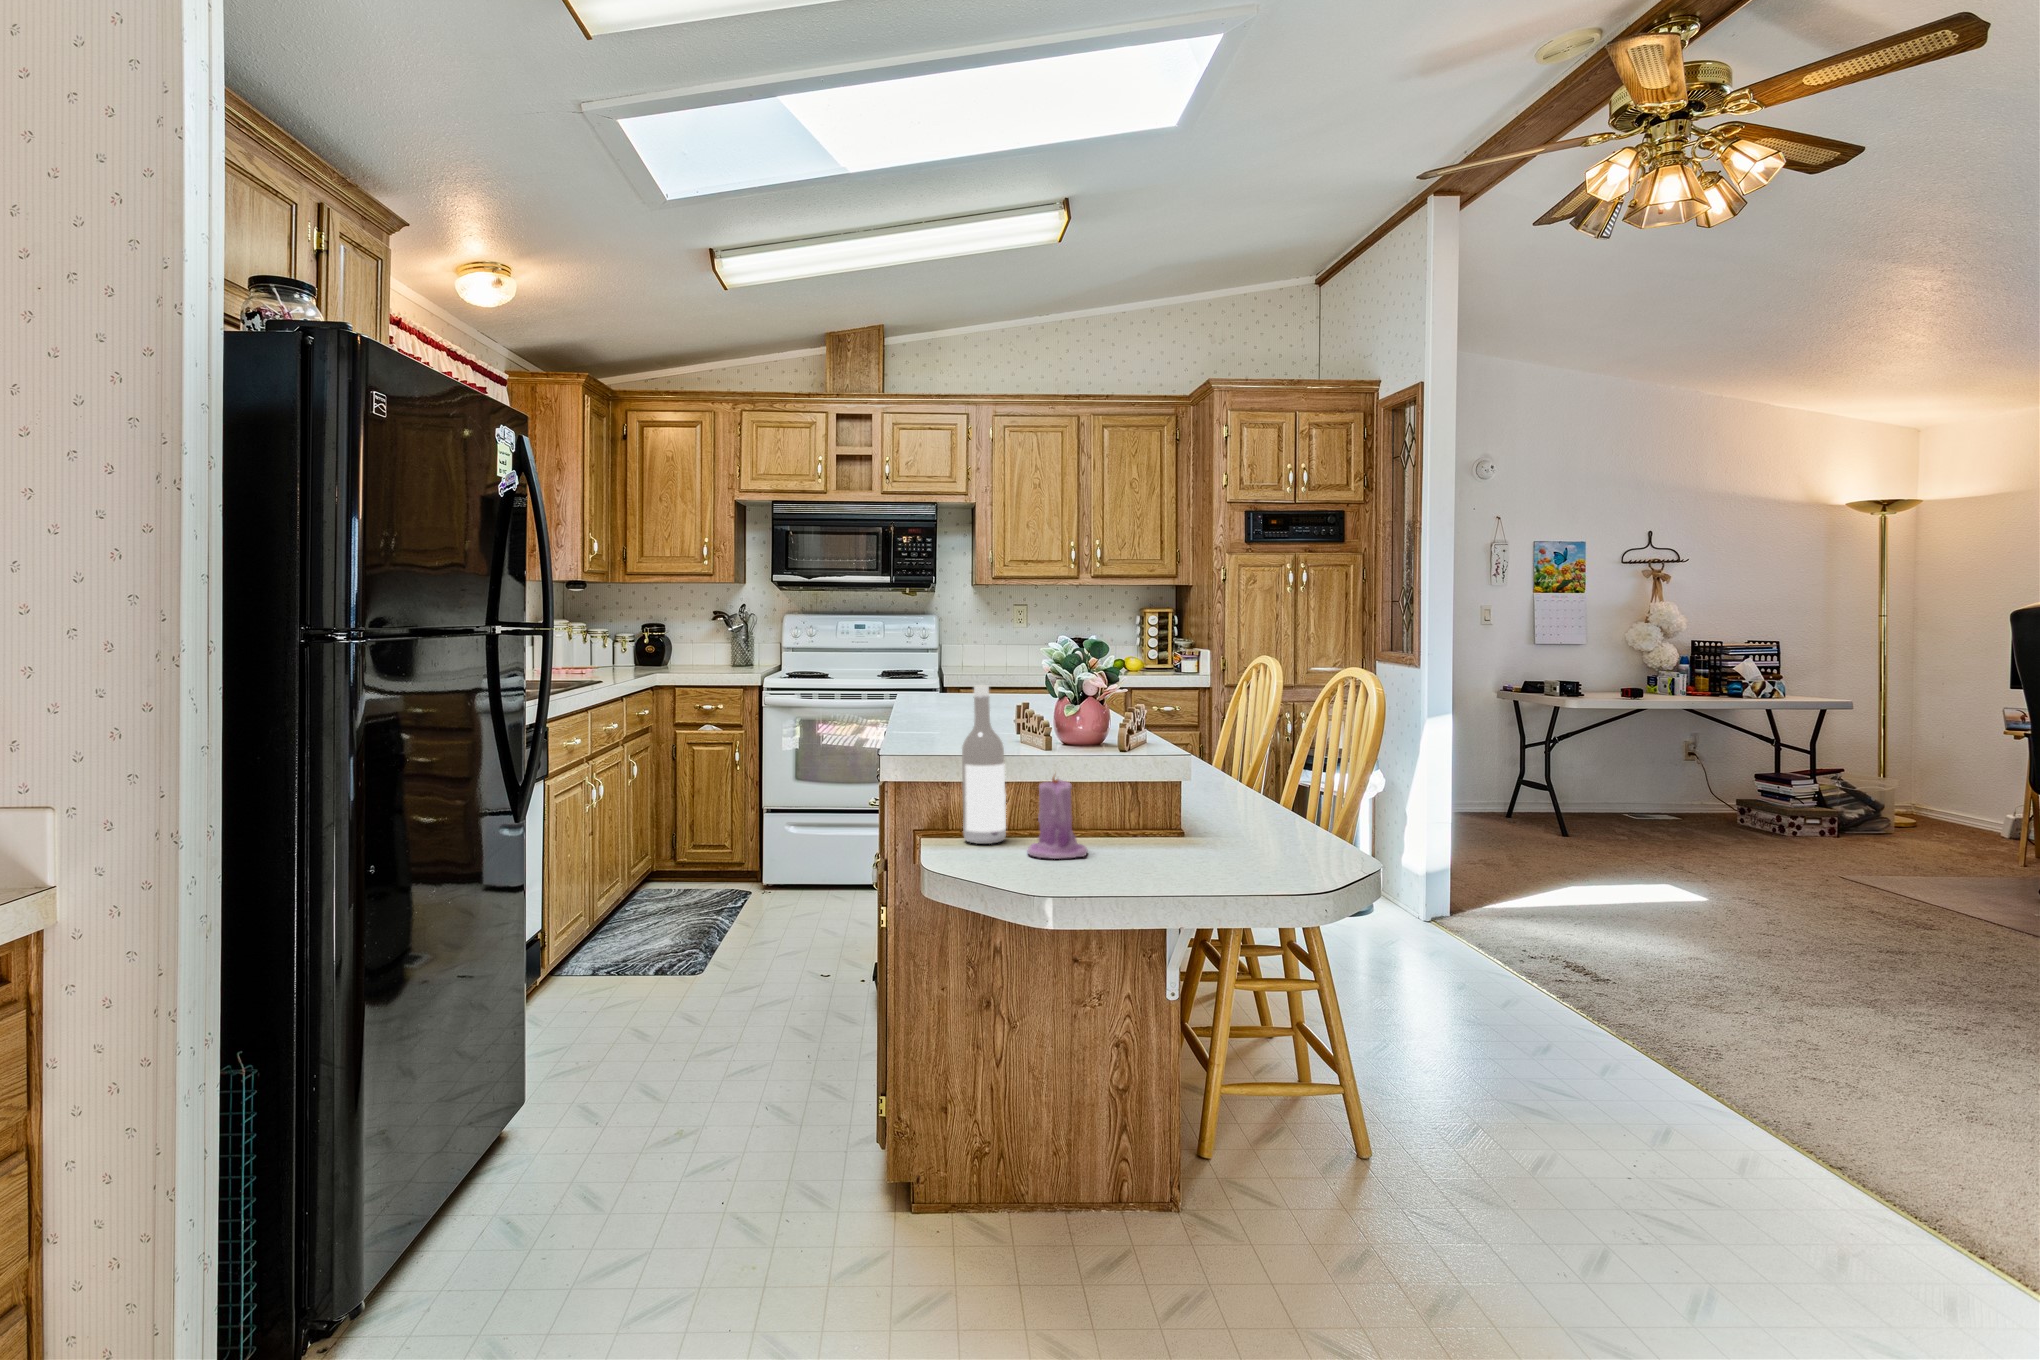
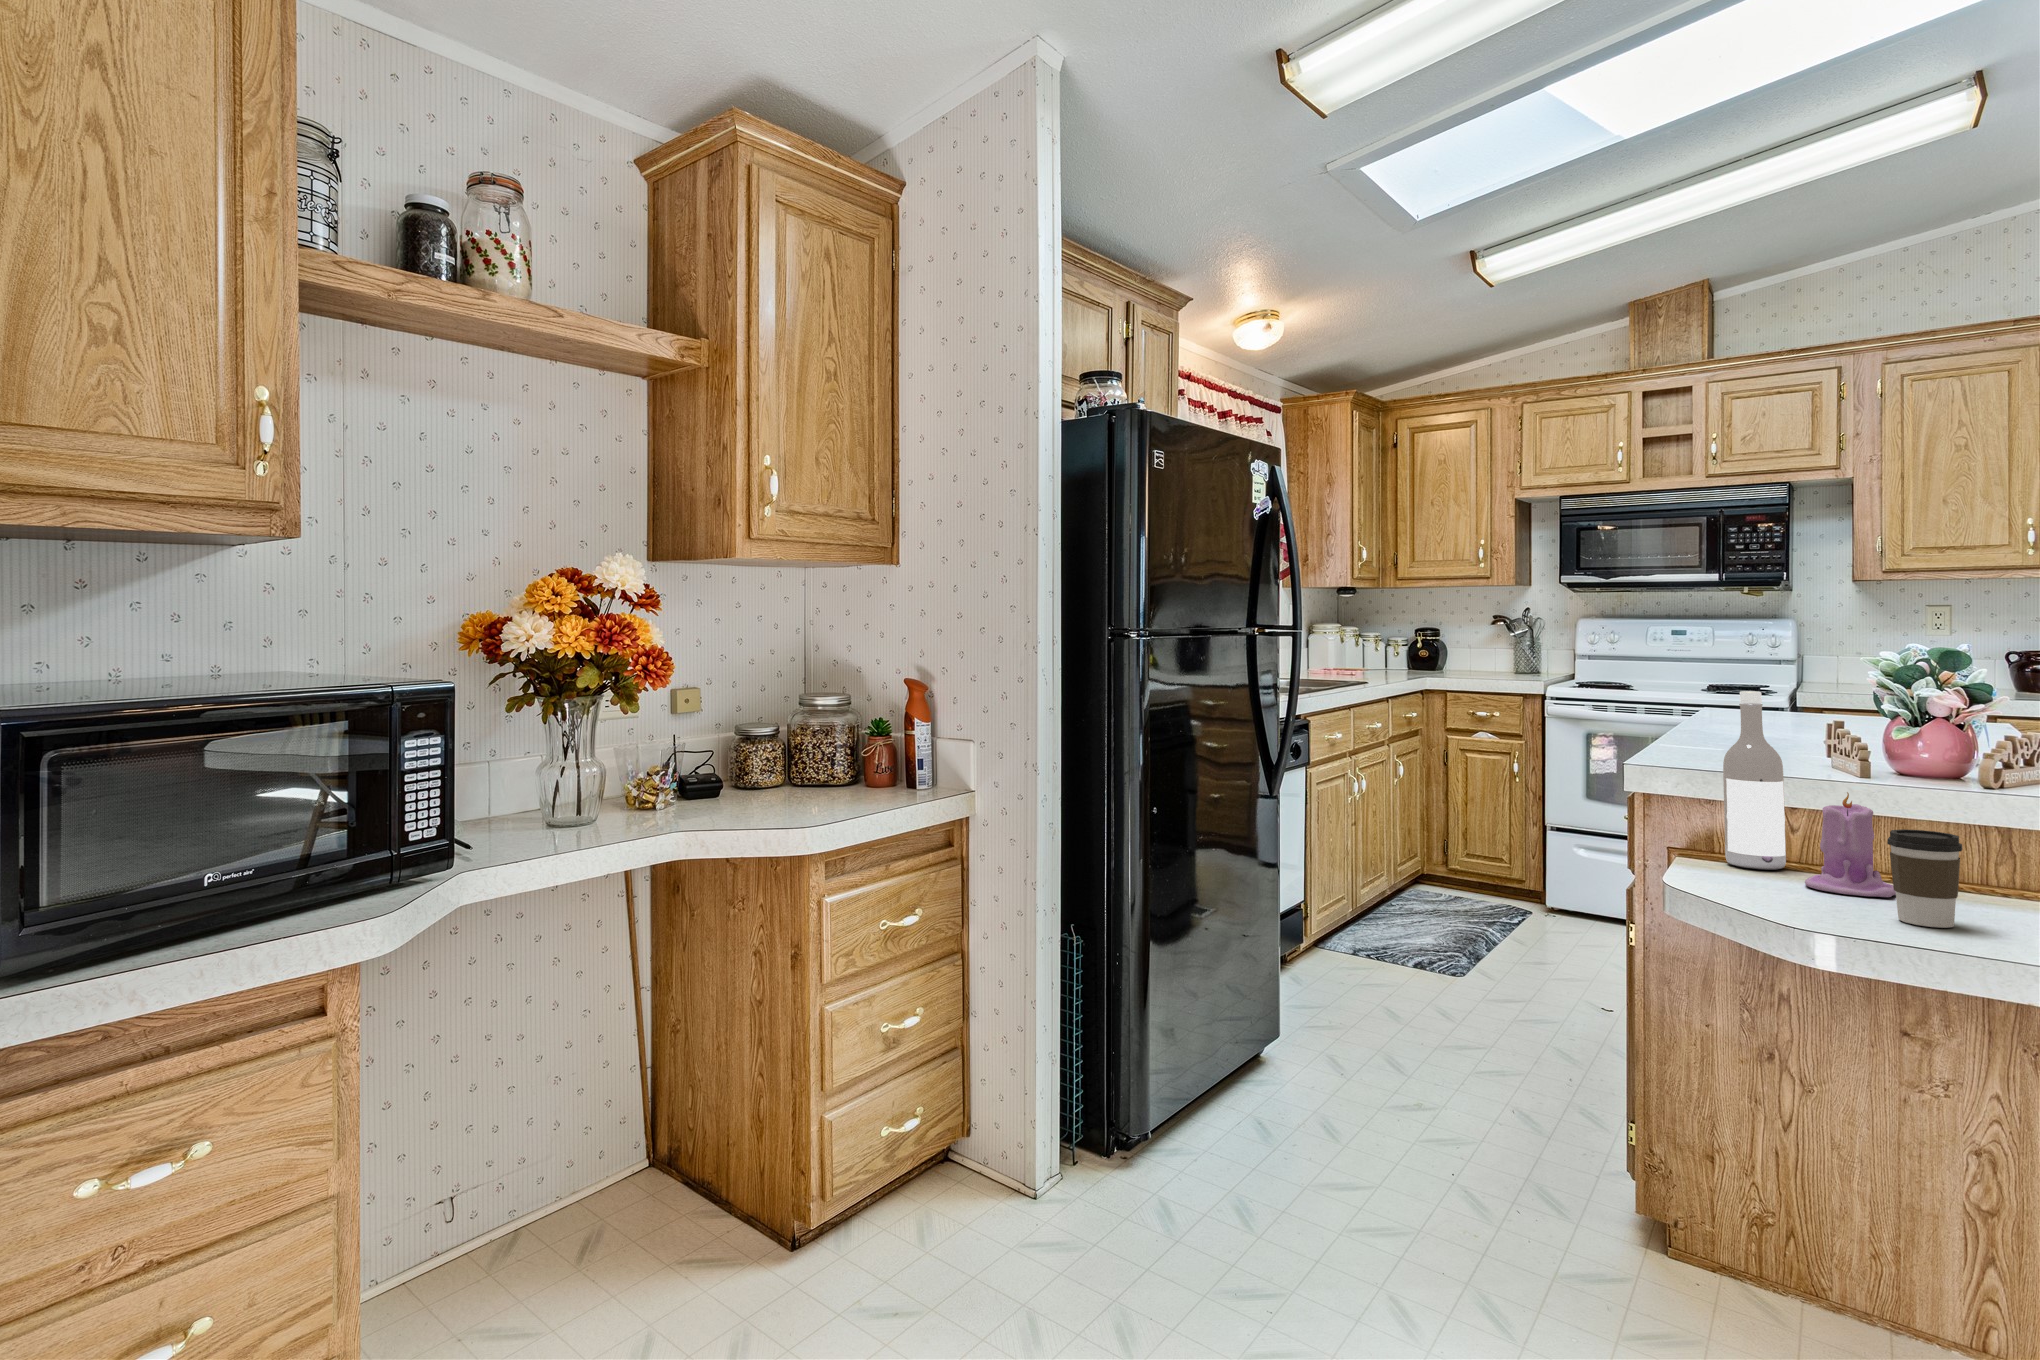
coffee cup: none [1096,799,1143,881] -> present [1887,829,1962,928]

